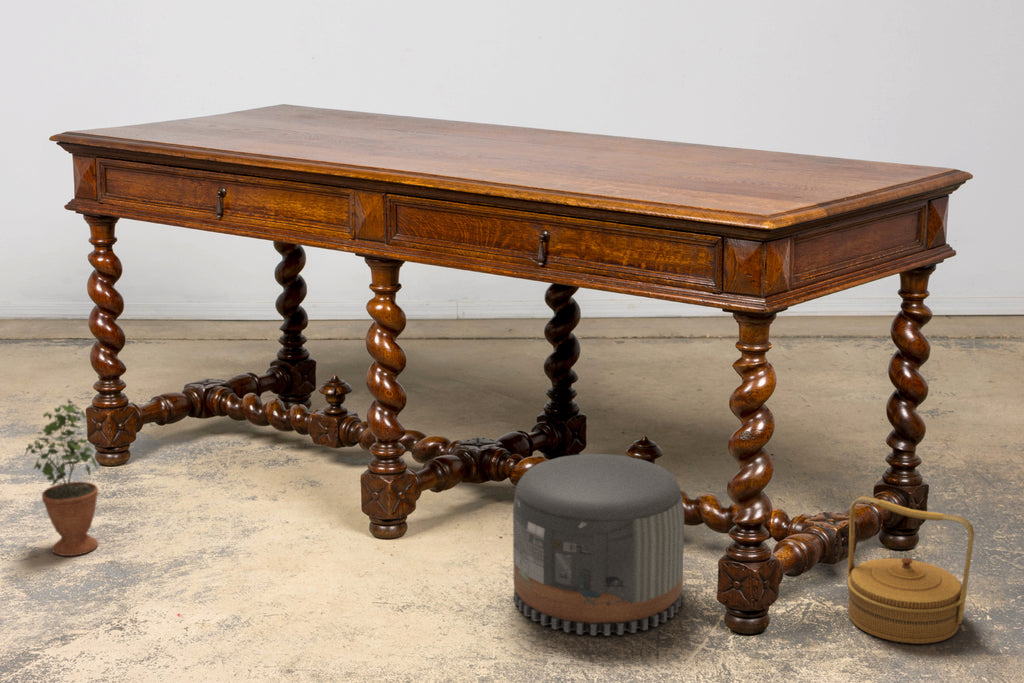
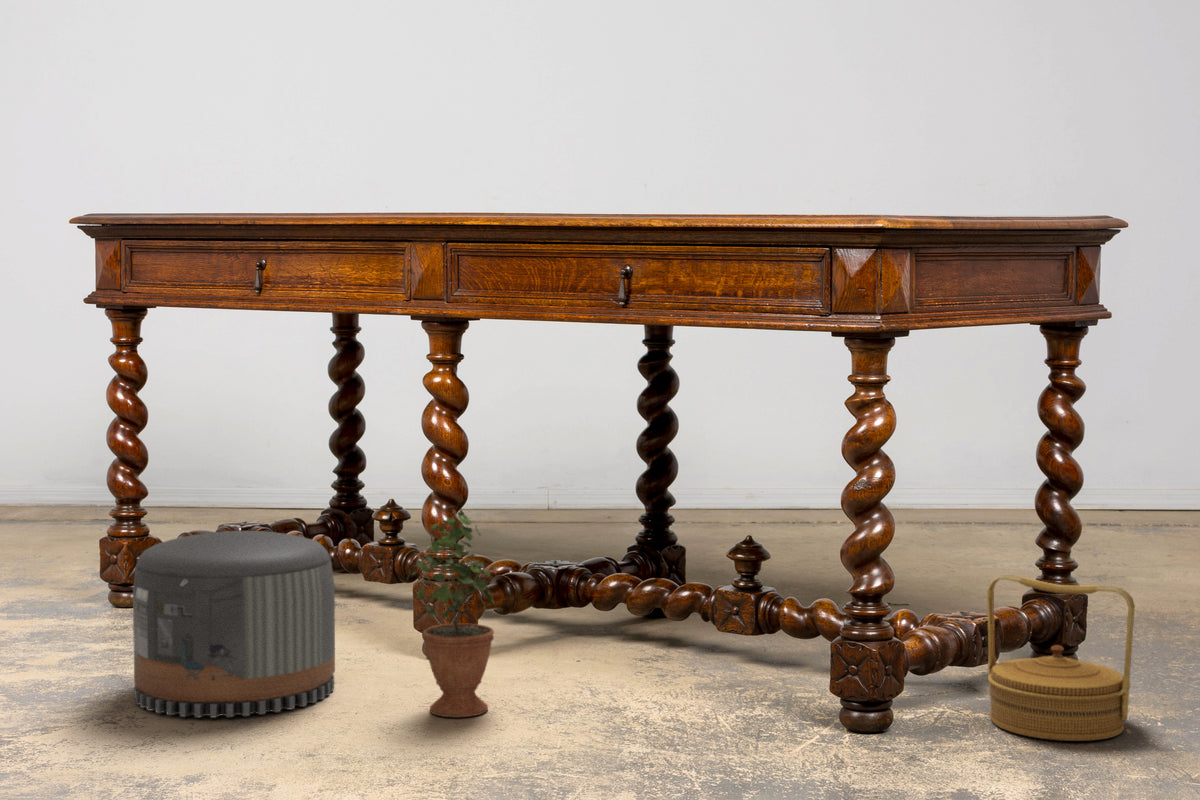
potted plant: present [26,400,98,556] -> present [409,506,494,717]
pouf: present [513,454,684,636] -> present [133,531,335,718]

